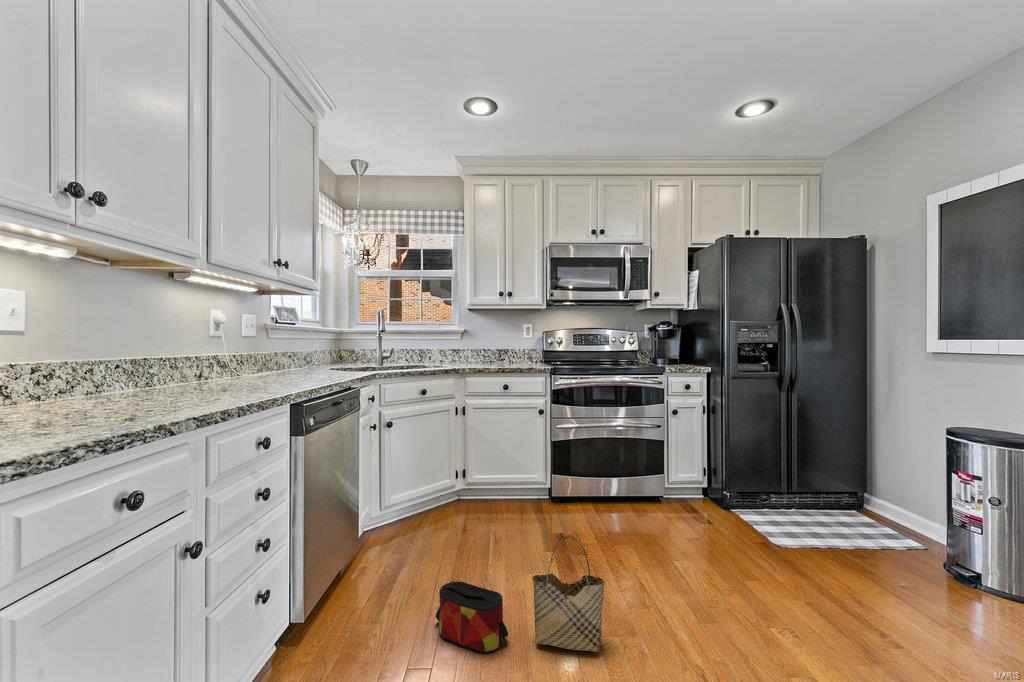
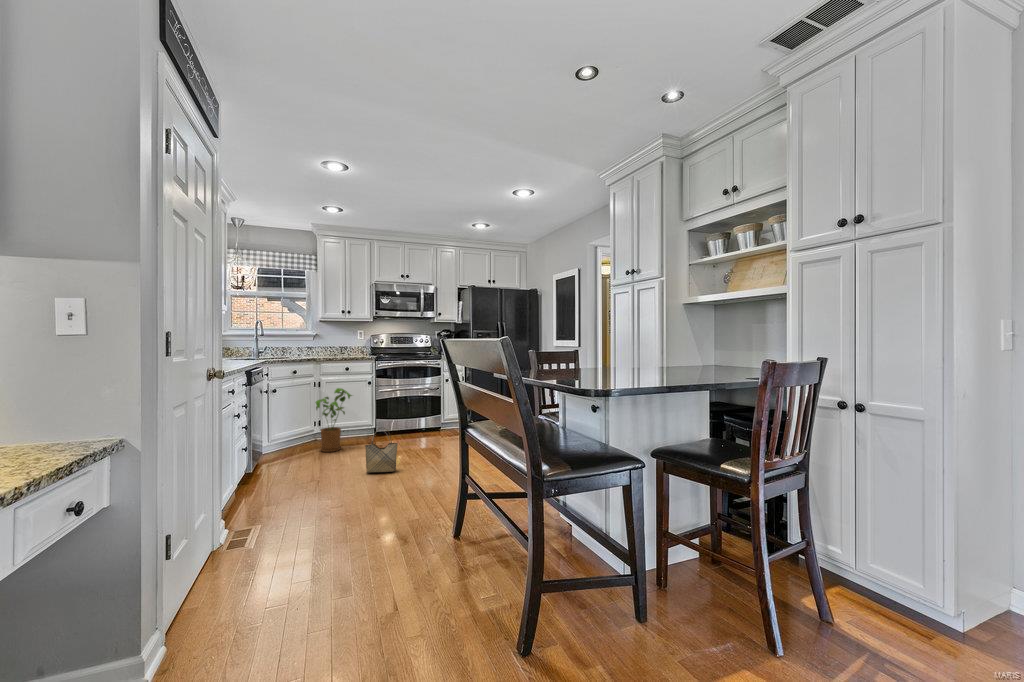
house plant: none [452,424,515,539] -> present [315,388,352,452]
bag: present [436,581,508,653] -> none [316,454,354,478]

